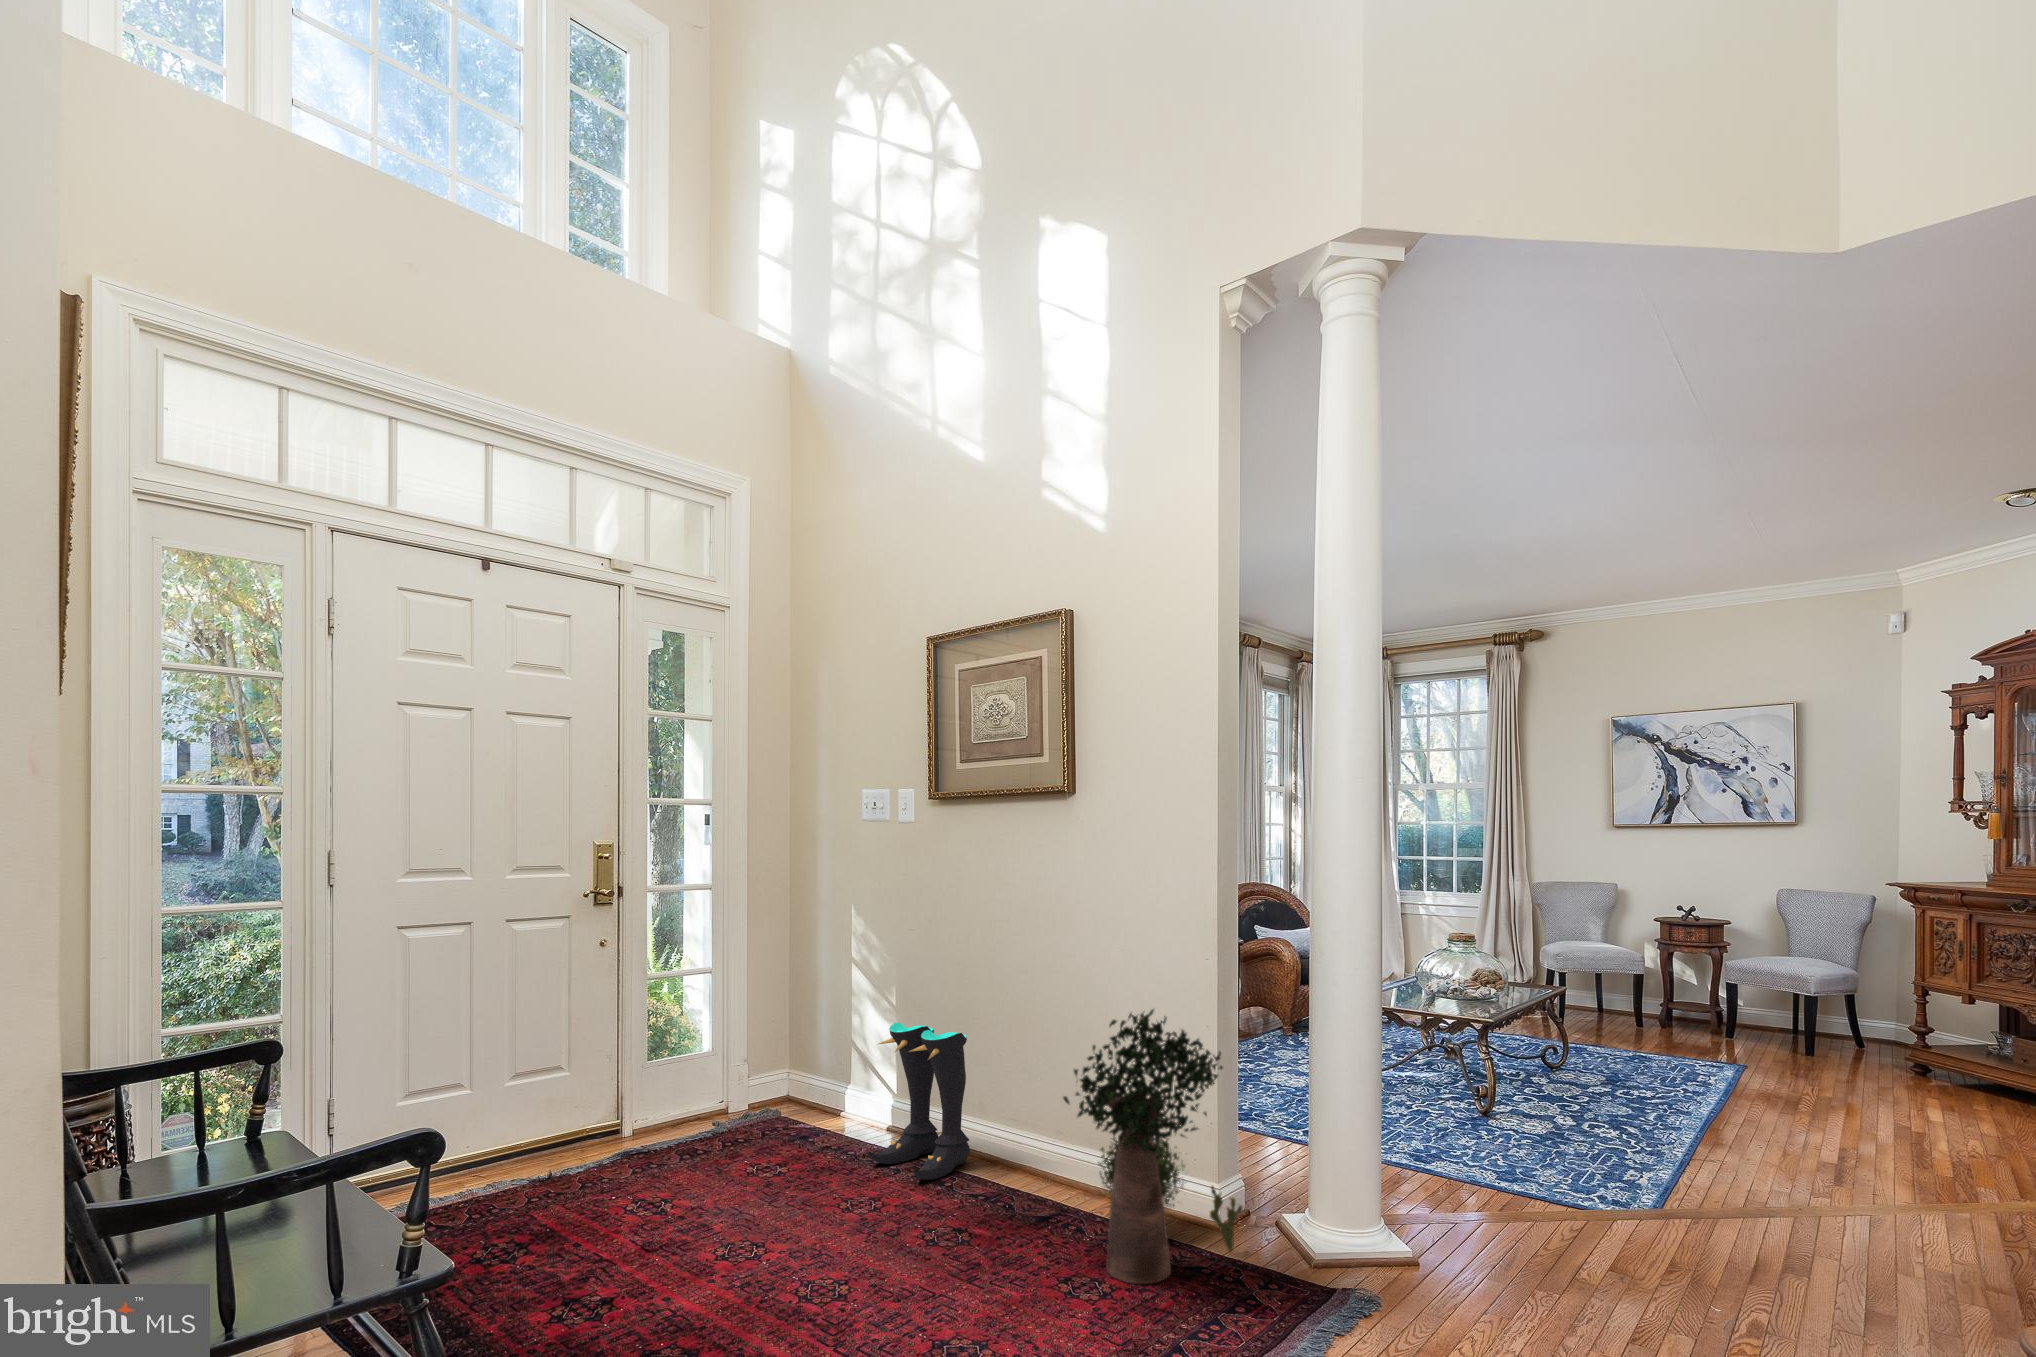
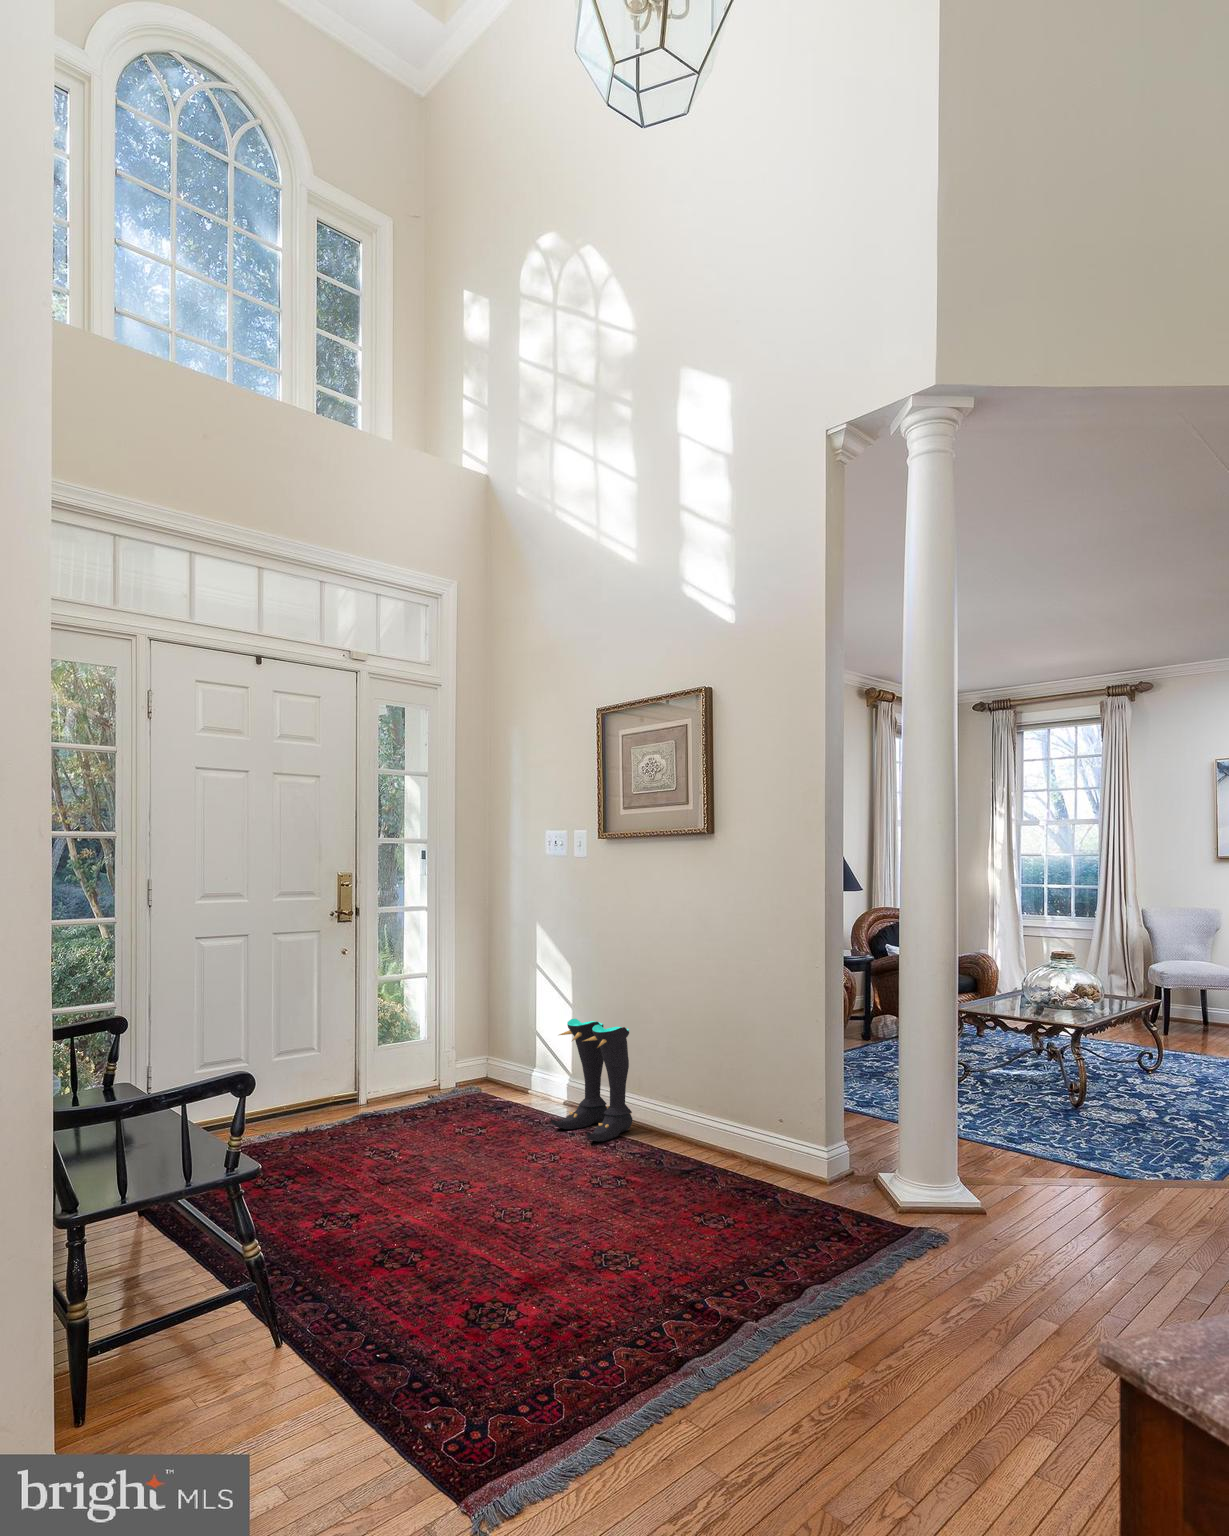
potted plant: present [1063,1010,1243,1284] -> none [699,1008,845,1219]

